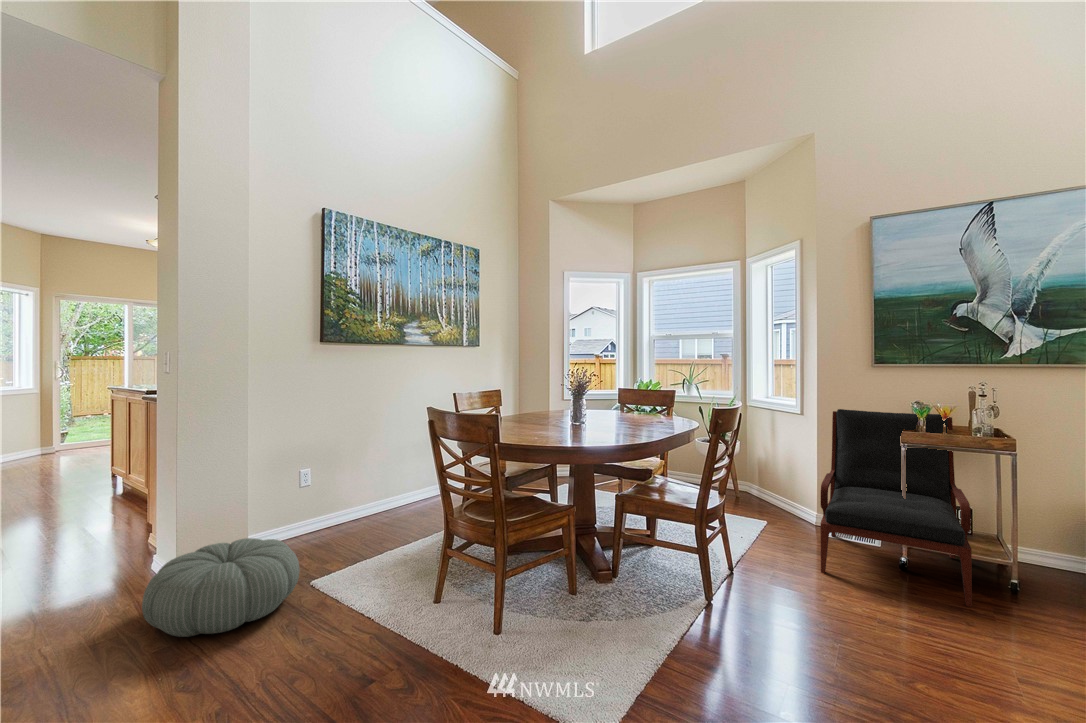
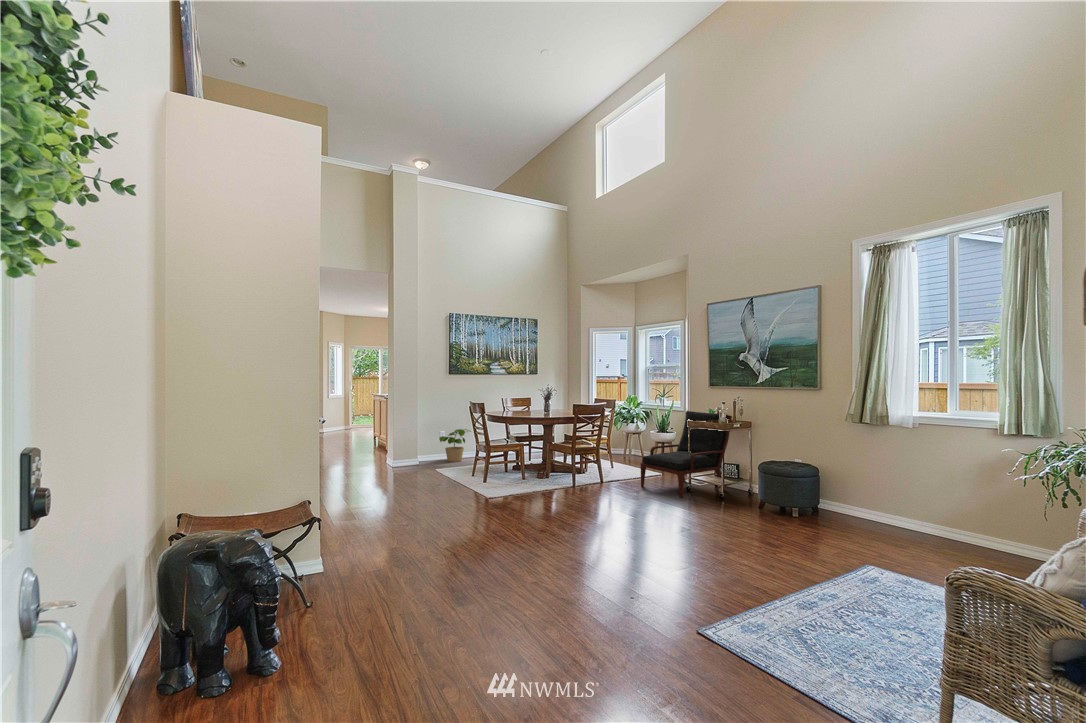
potted plant: none [305,463,386,536] -> present [439,429,471,462]
pouf: present [142,538,300,637] -> none [382,451,430,475]

